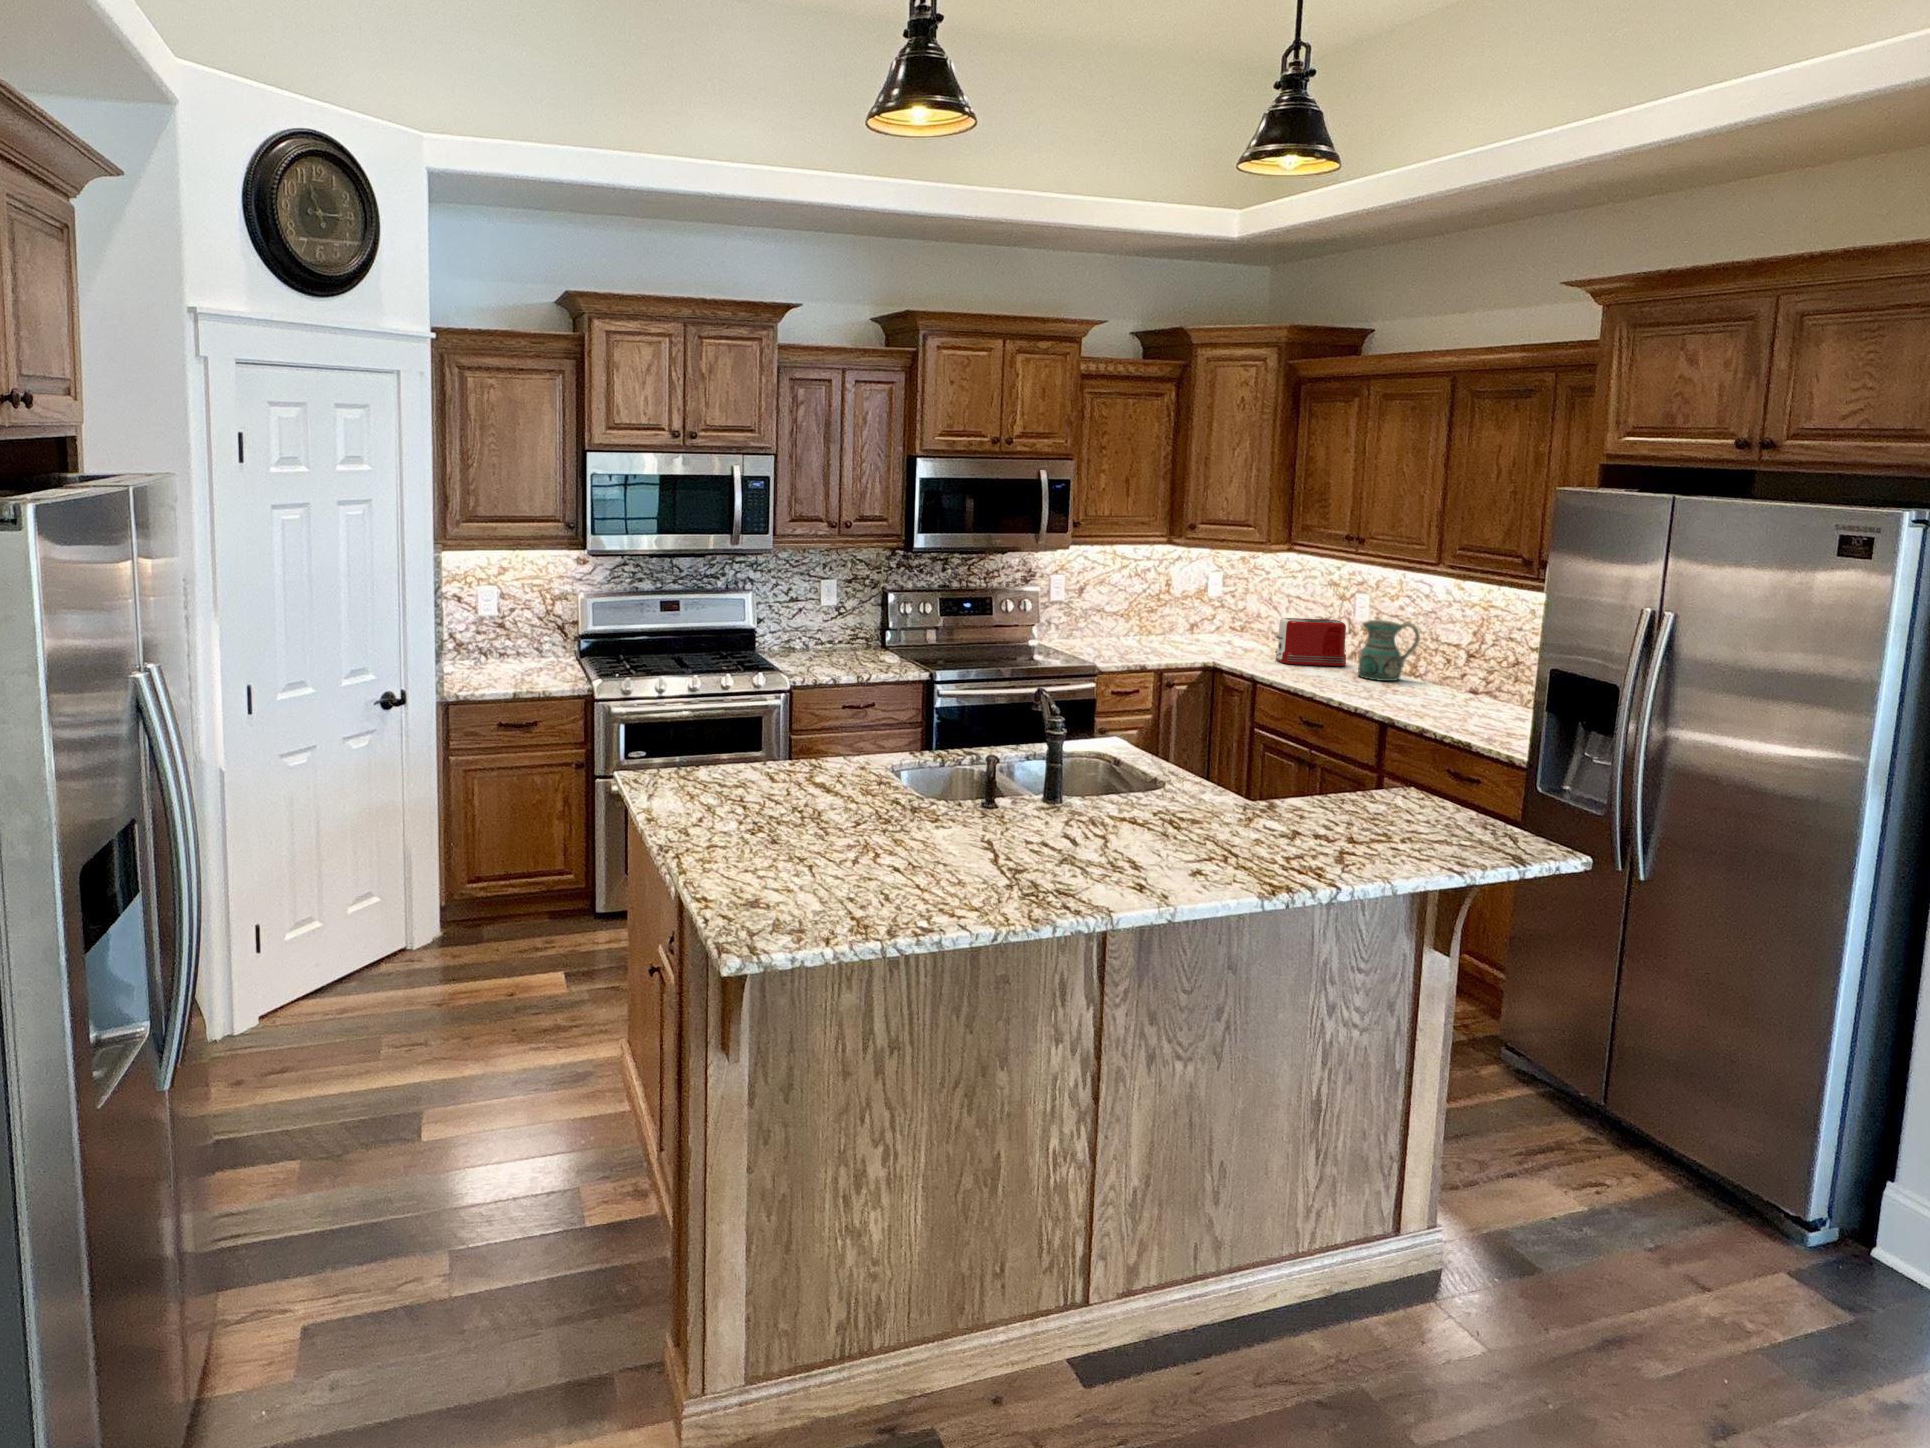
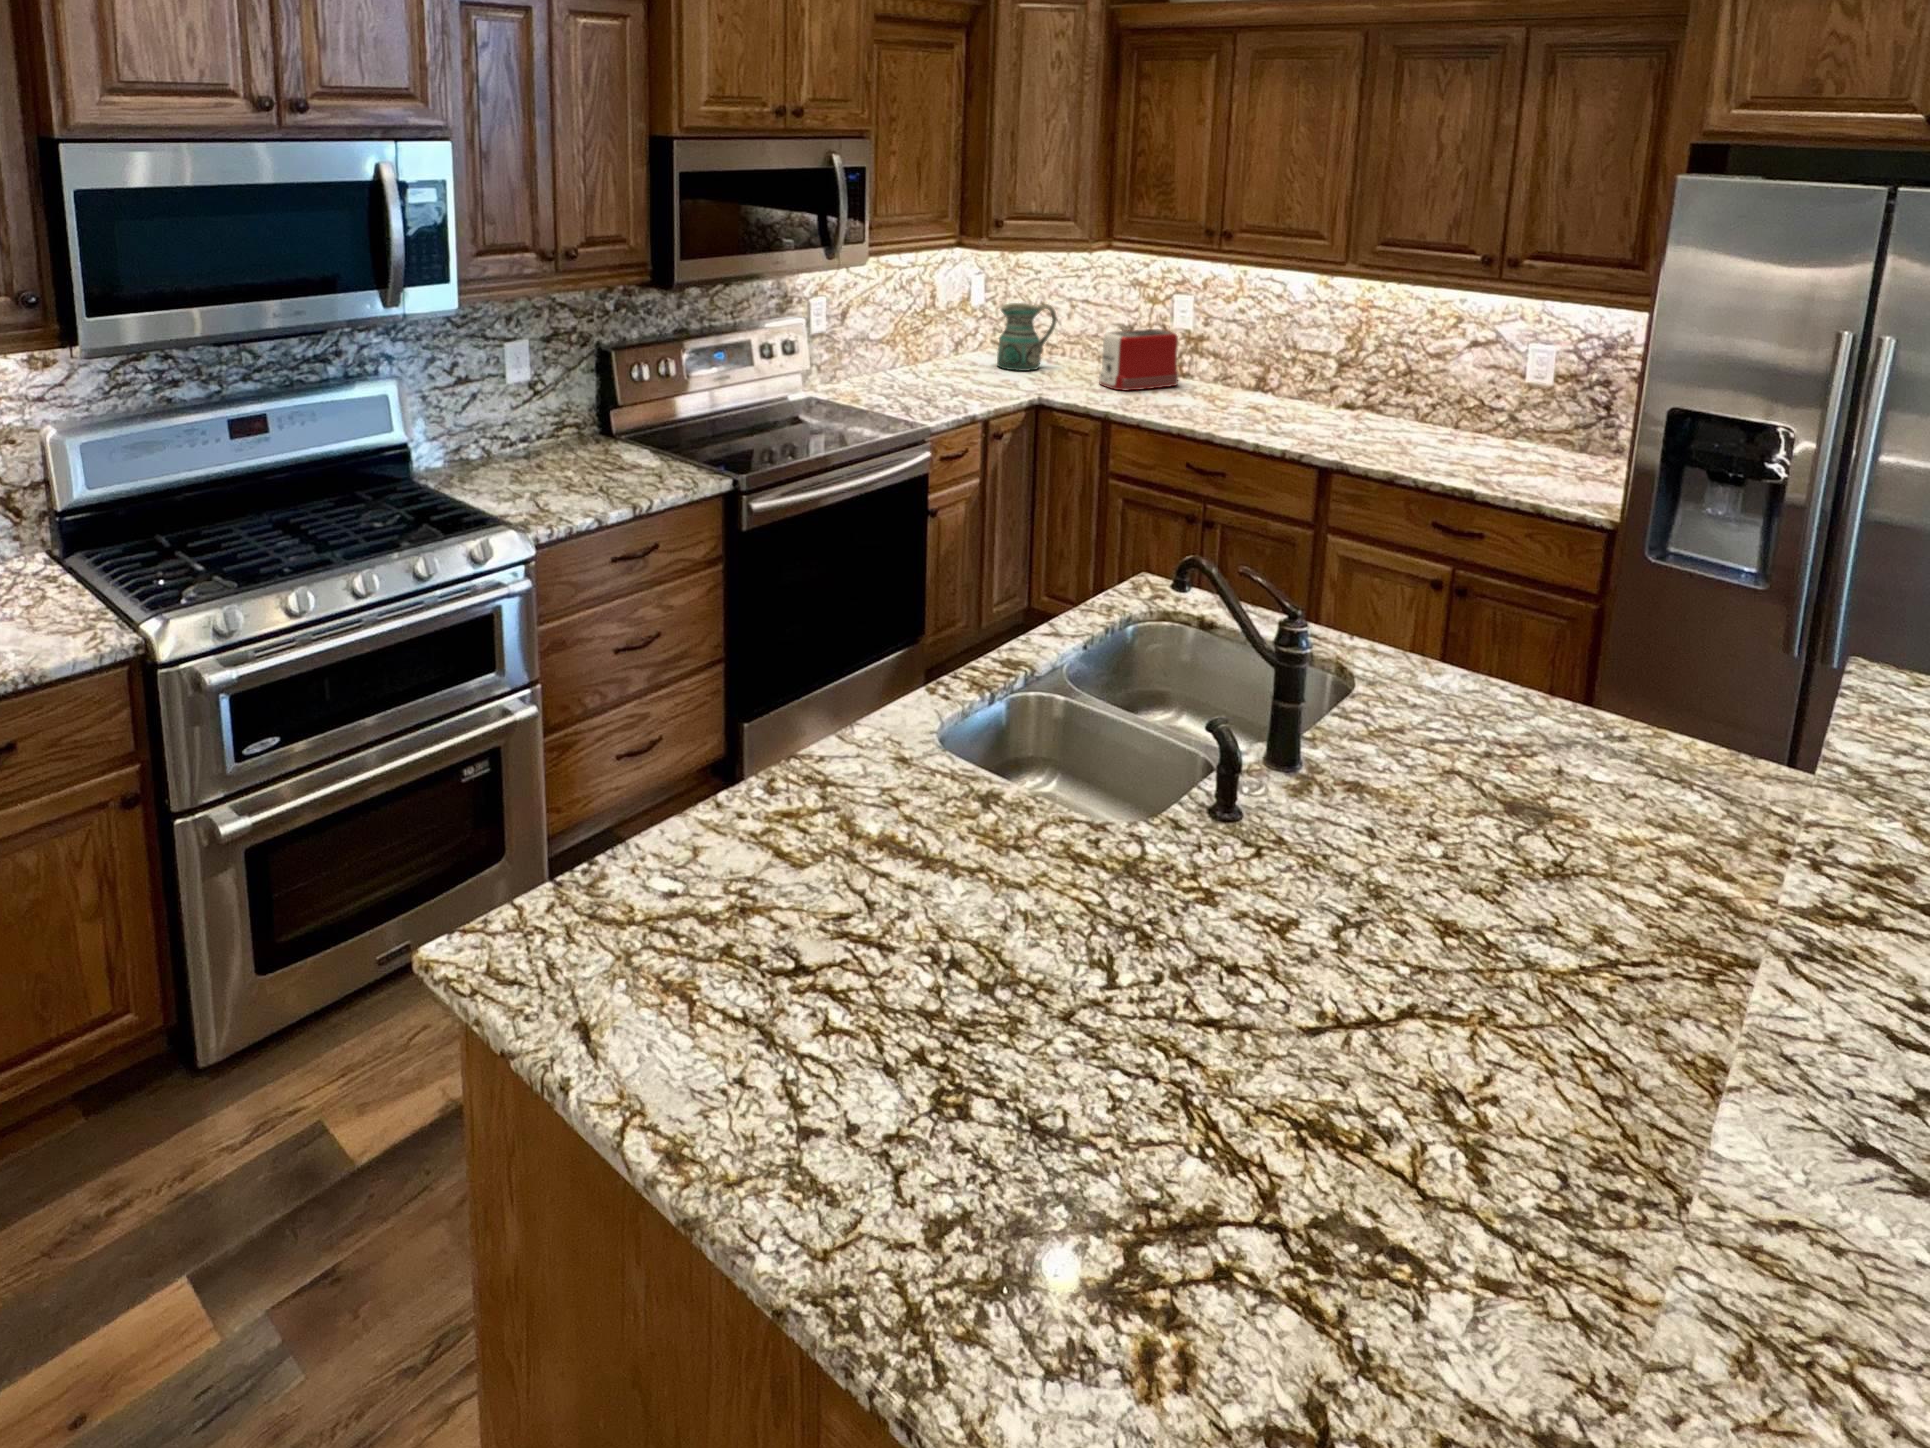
ceramic pitcher: present [1358,620,1420,681] -> present [997,303,1057,371]

